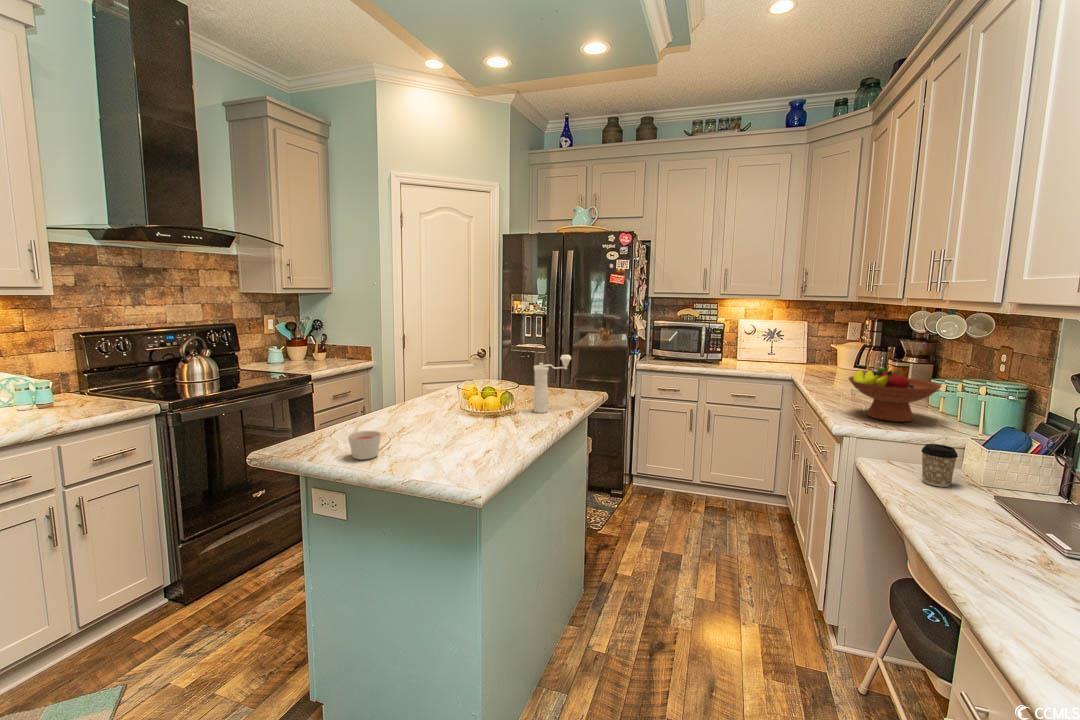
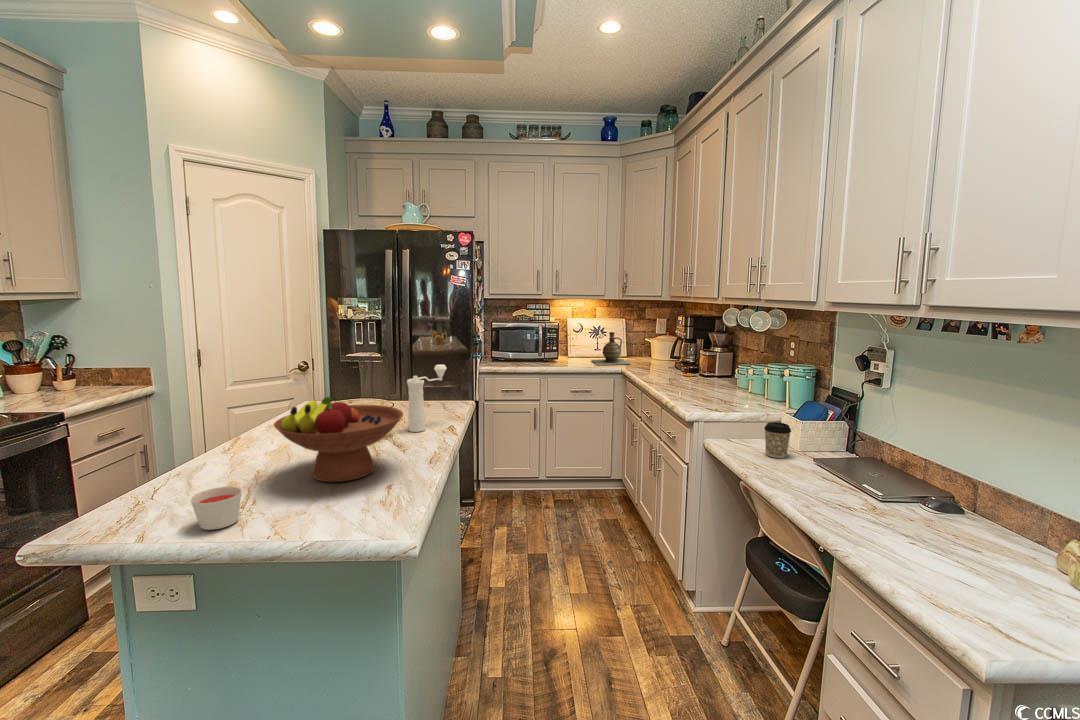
ceramic jug: none [760,335,806,371] -> present [591,332,630,365]
fruit bowl: present [848,368,942,422] -> present [274,397,403,482]

